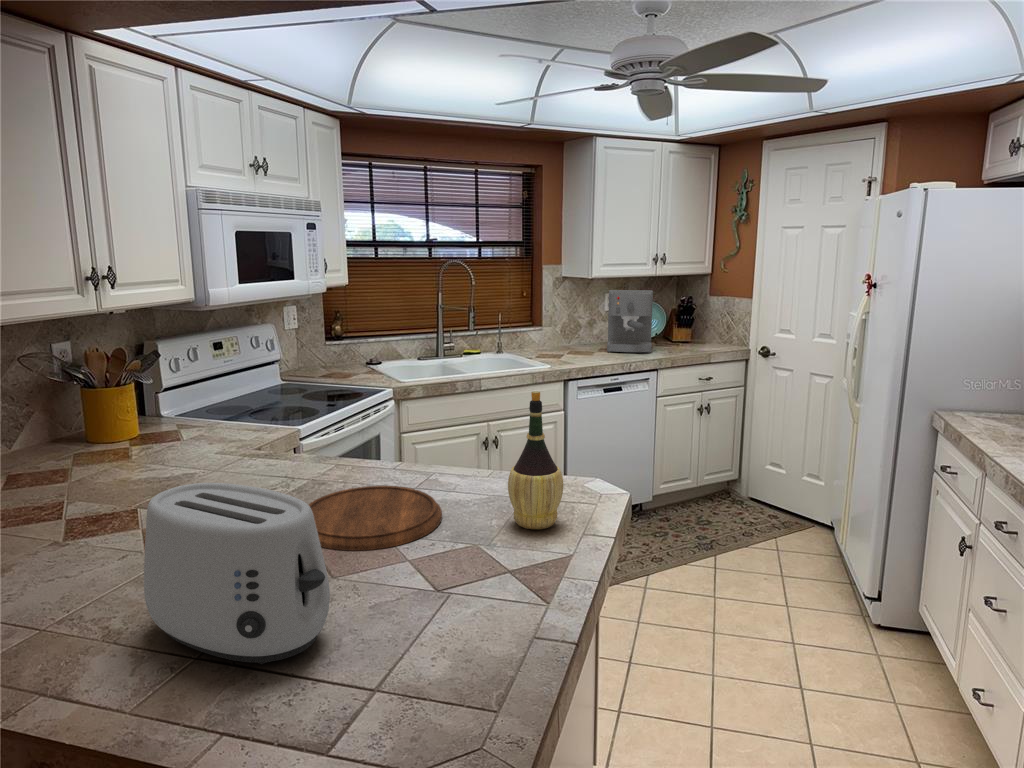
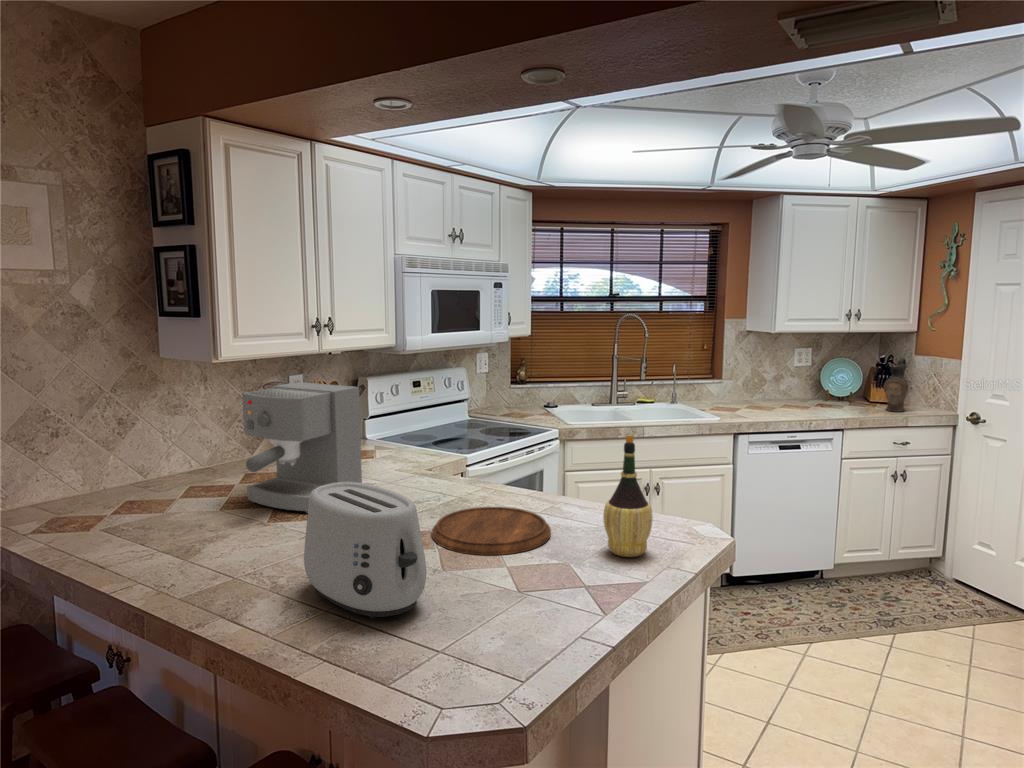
coffee maker: present [607,290,653,353] -> present [242,382,362,513]
ceramic pitcher: none [688,298,709,349] -> present [883,357,908,412]

